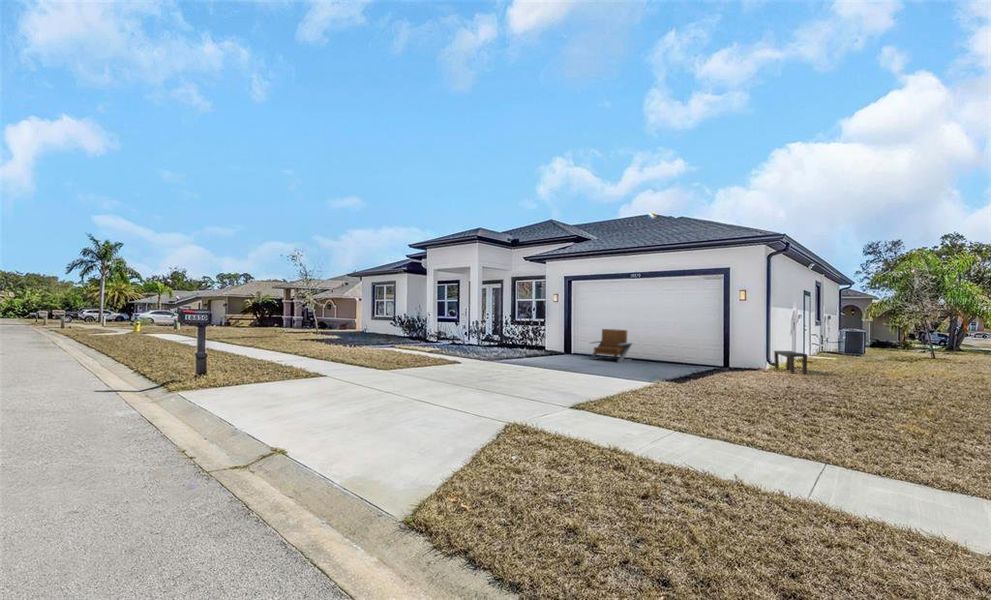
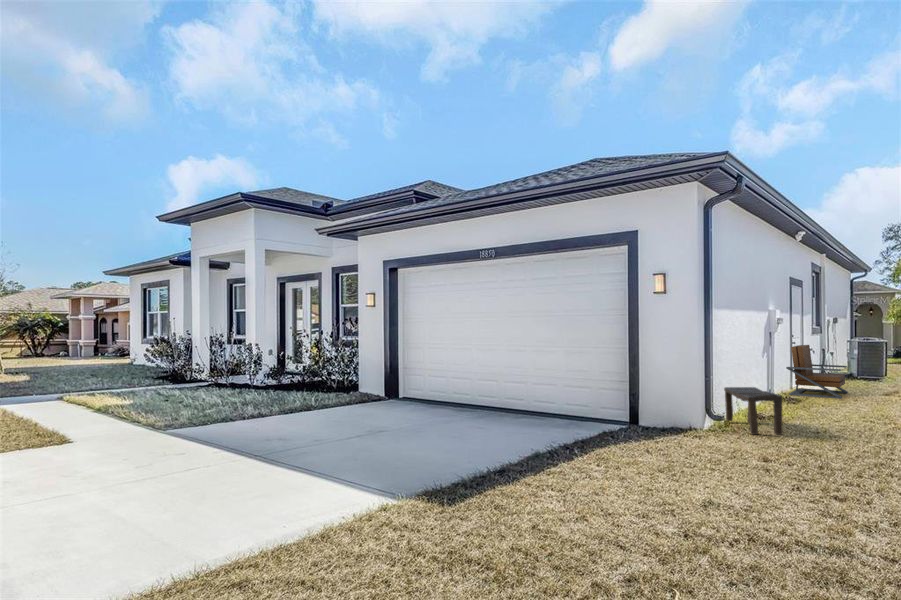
lounge chair: present [590,329,632,362] -> present [786,345,848,399]

